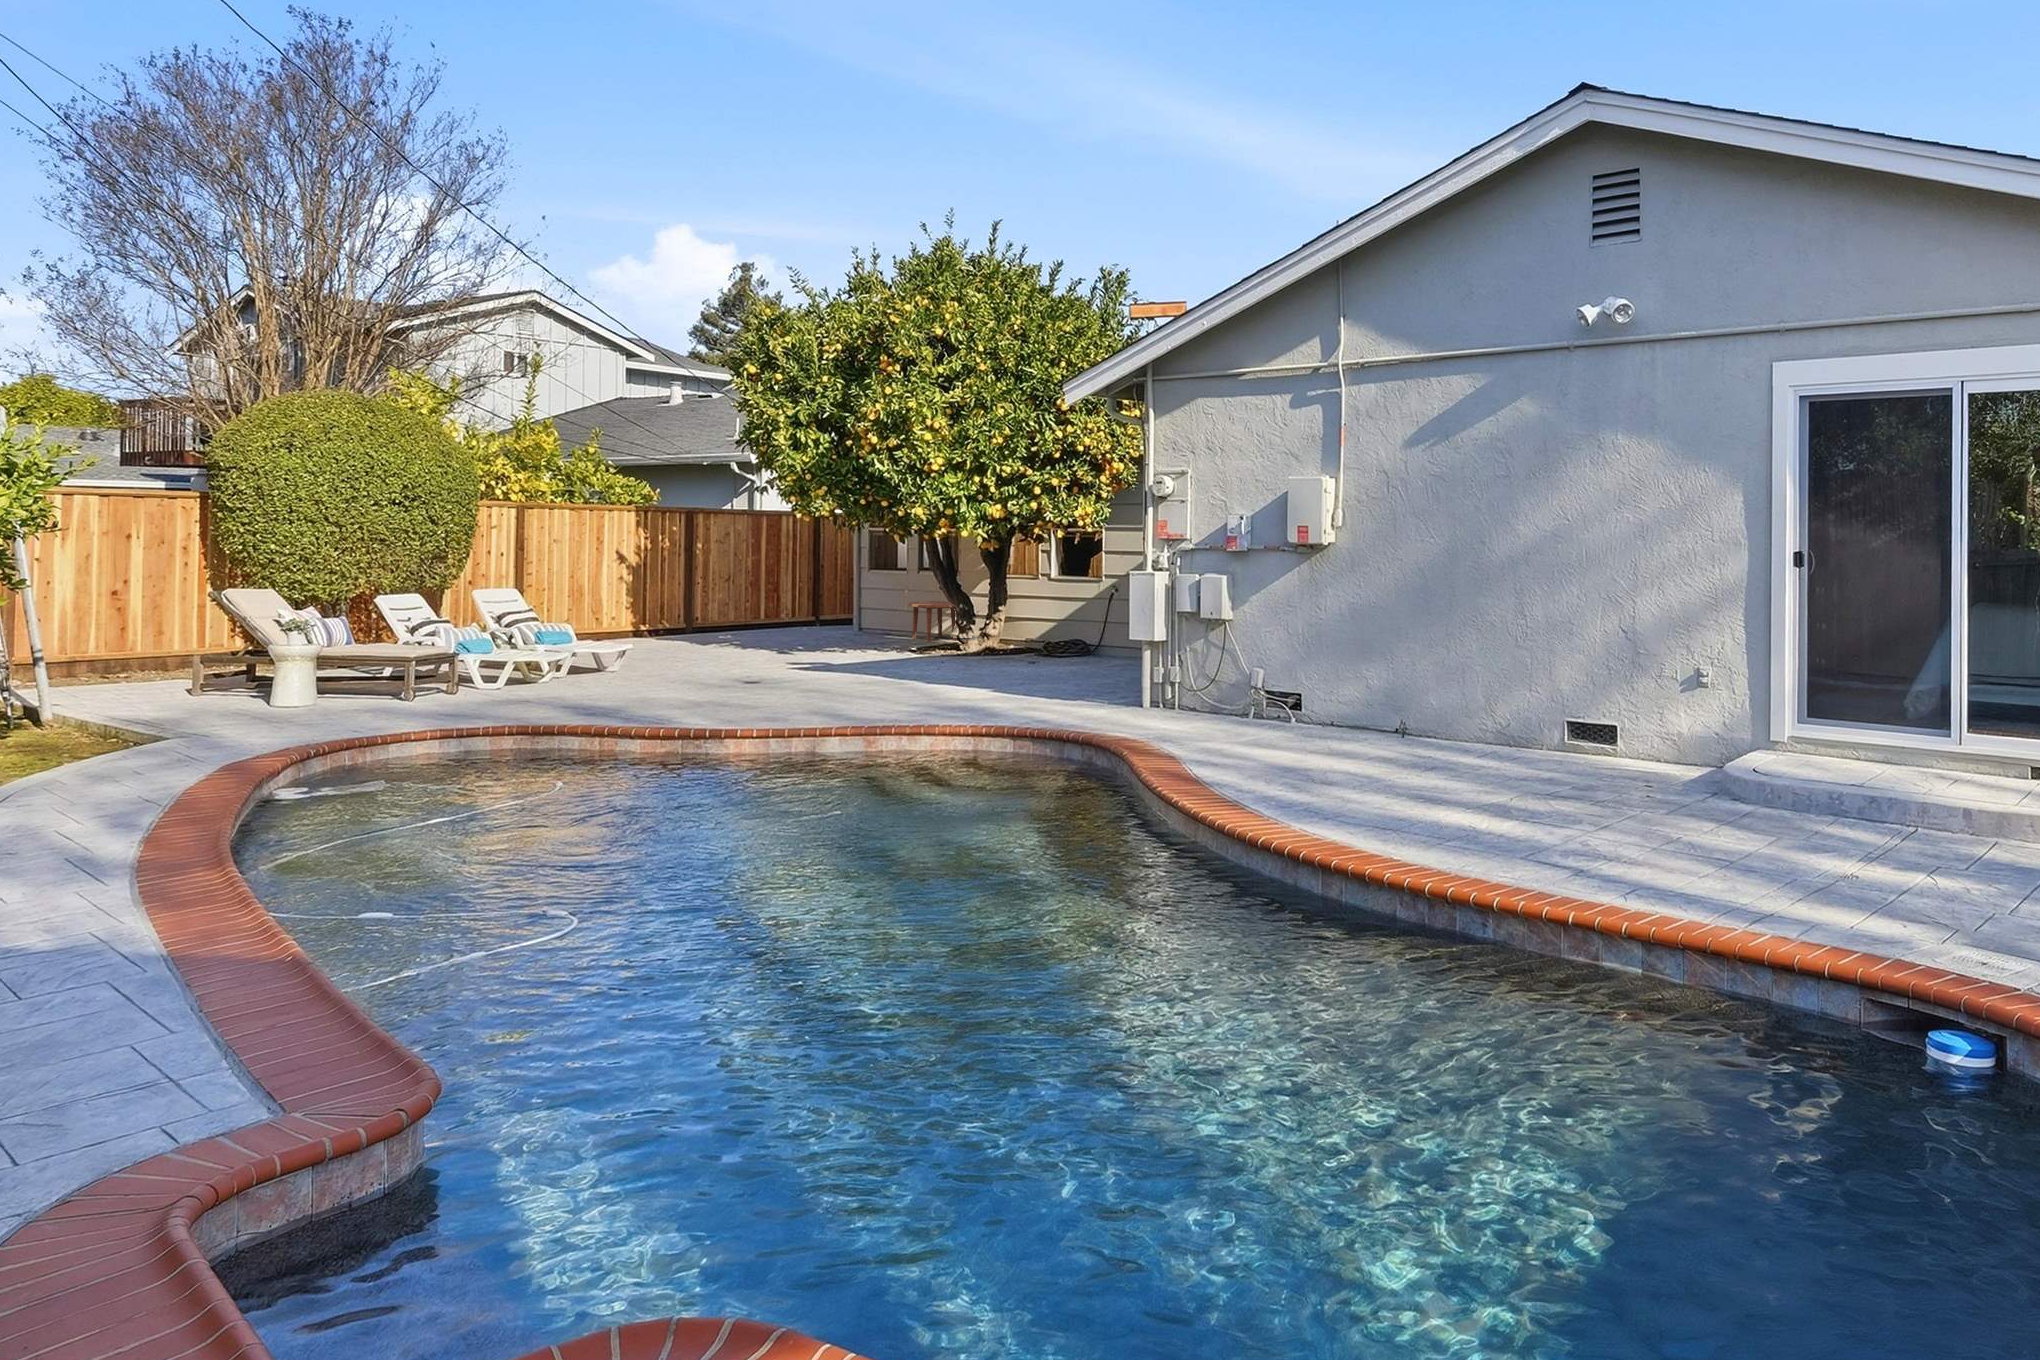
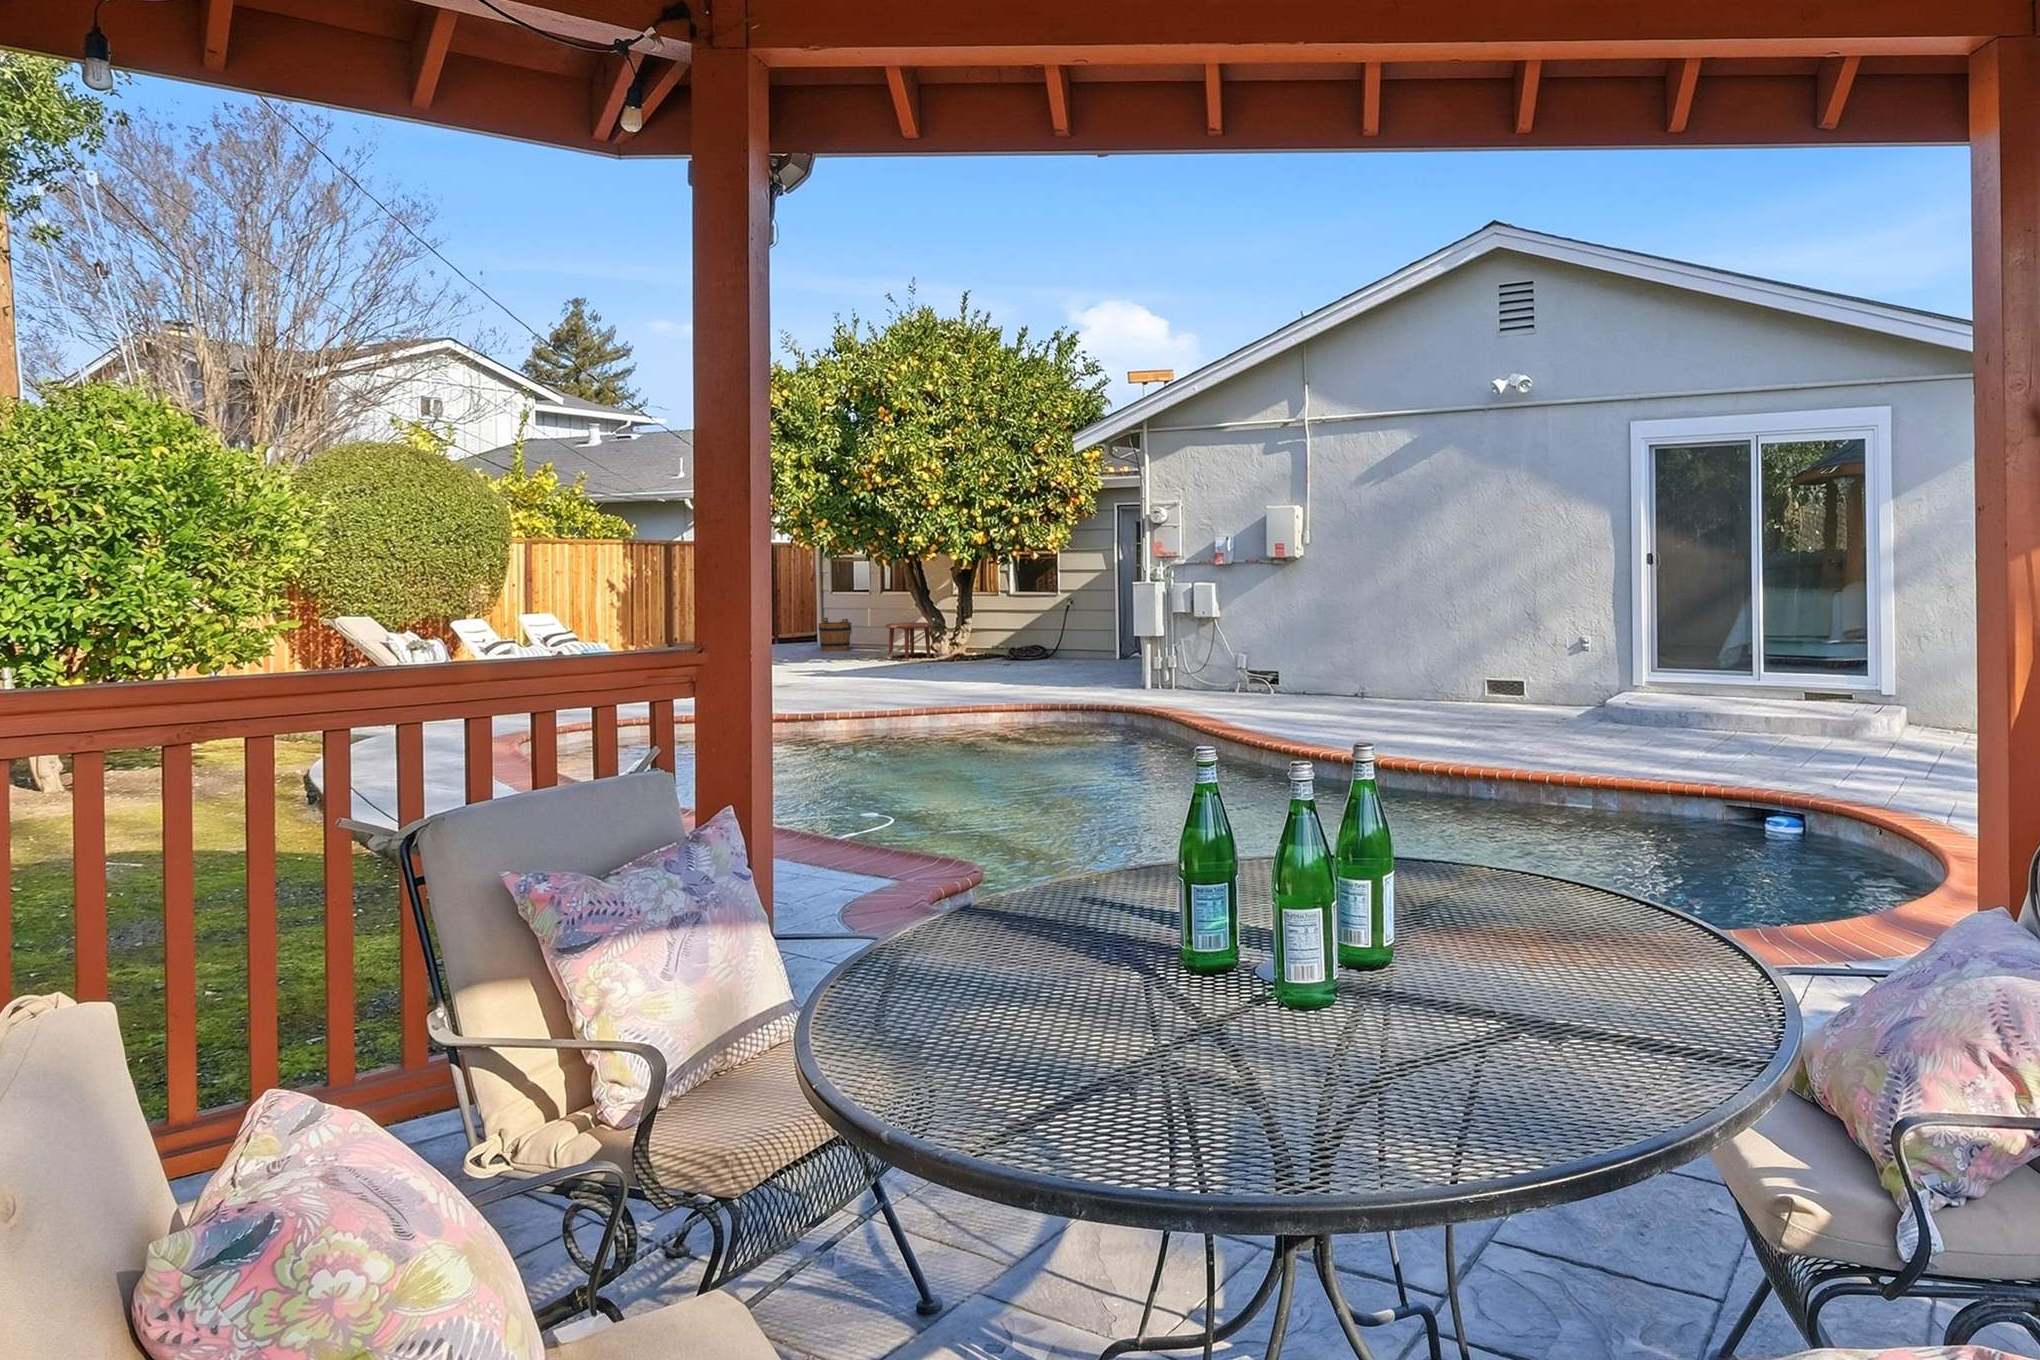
bucket: none [856,592,892,628] -> present [818,618,852,651]

